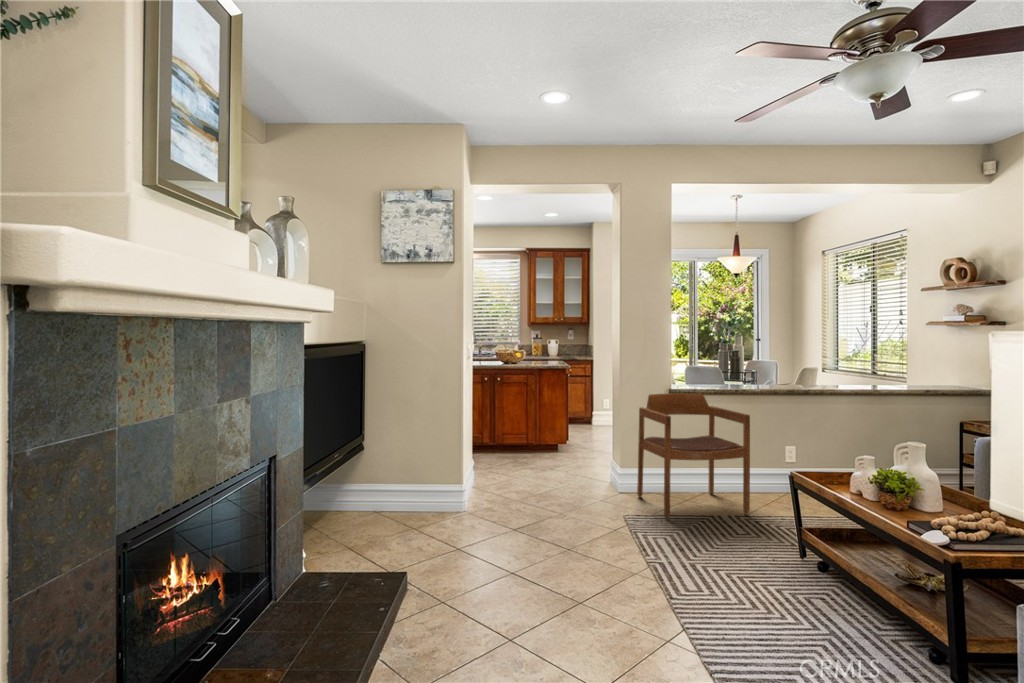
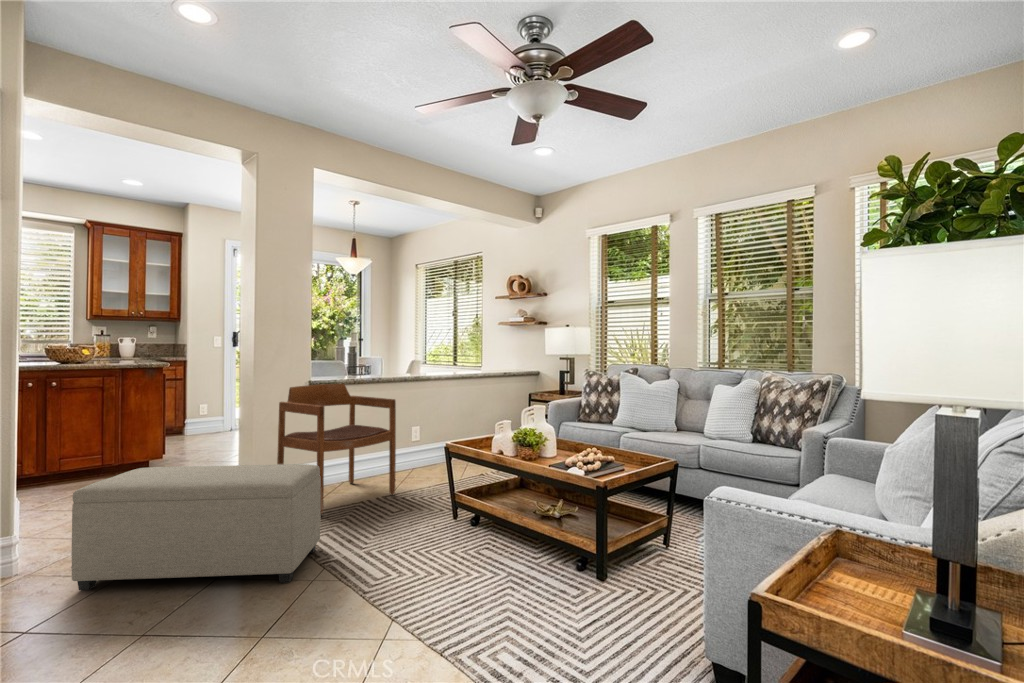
ottoman: none [487,451,654,569] -> present [72,464,321,590]

